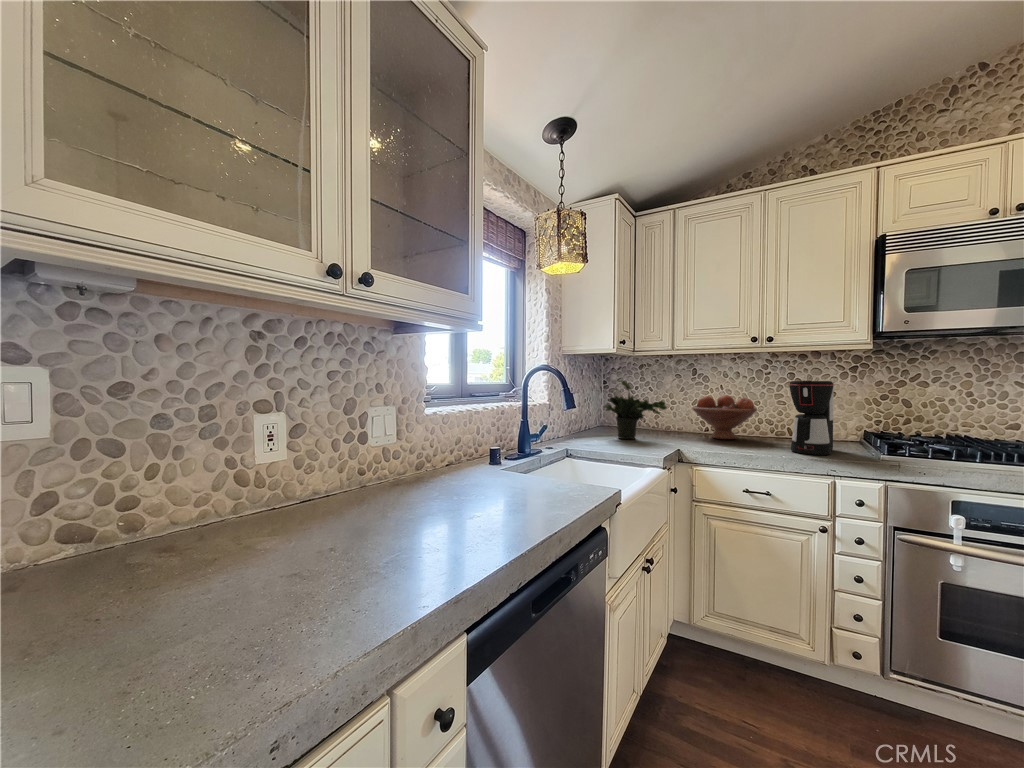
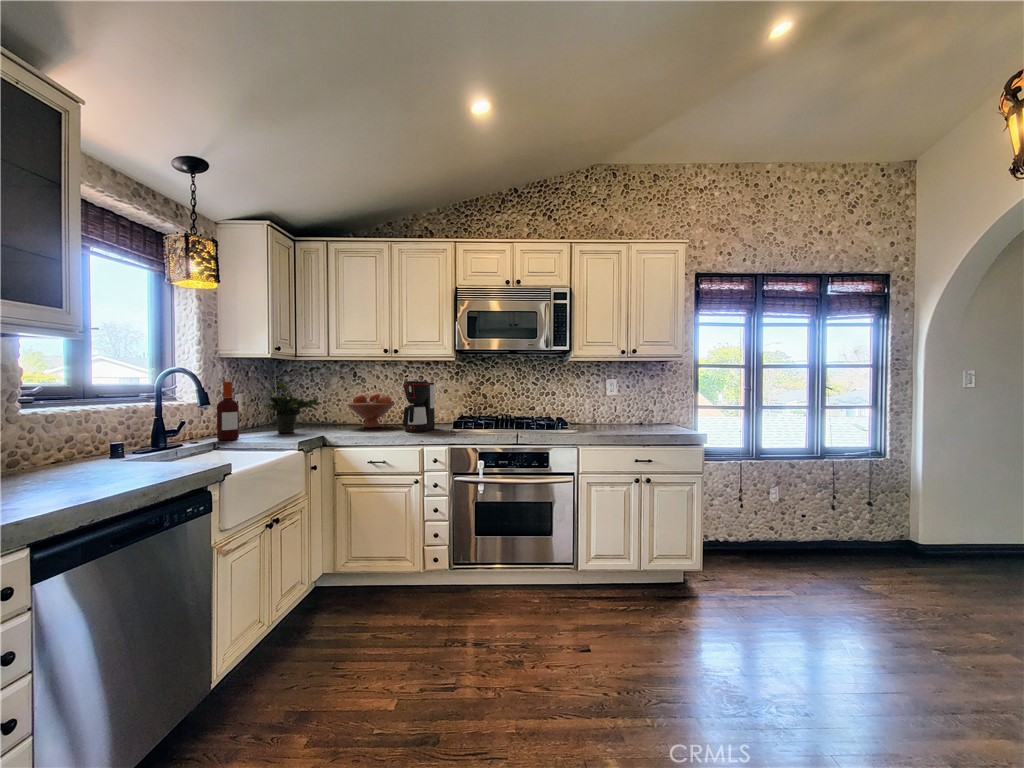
bottle: none [567,381,586,445] -> present [217,382,239,441]

